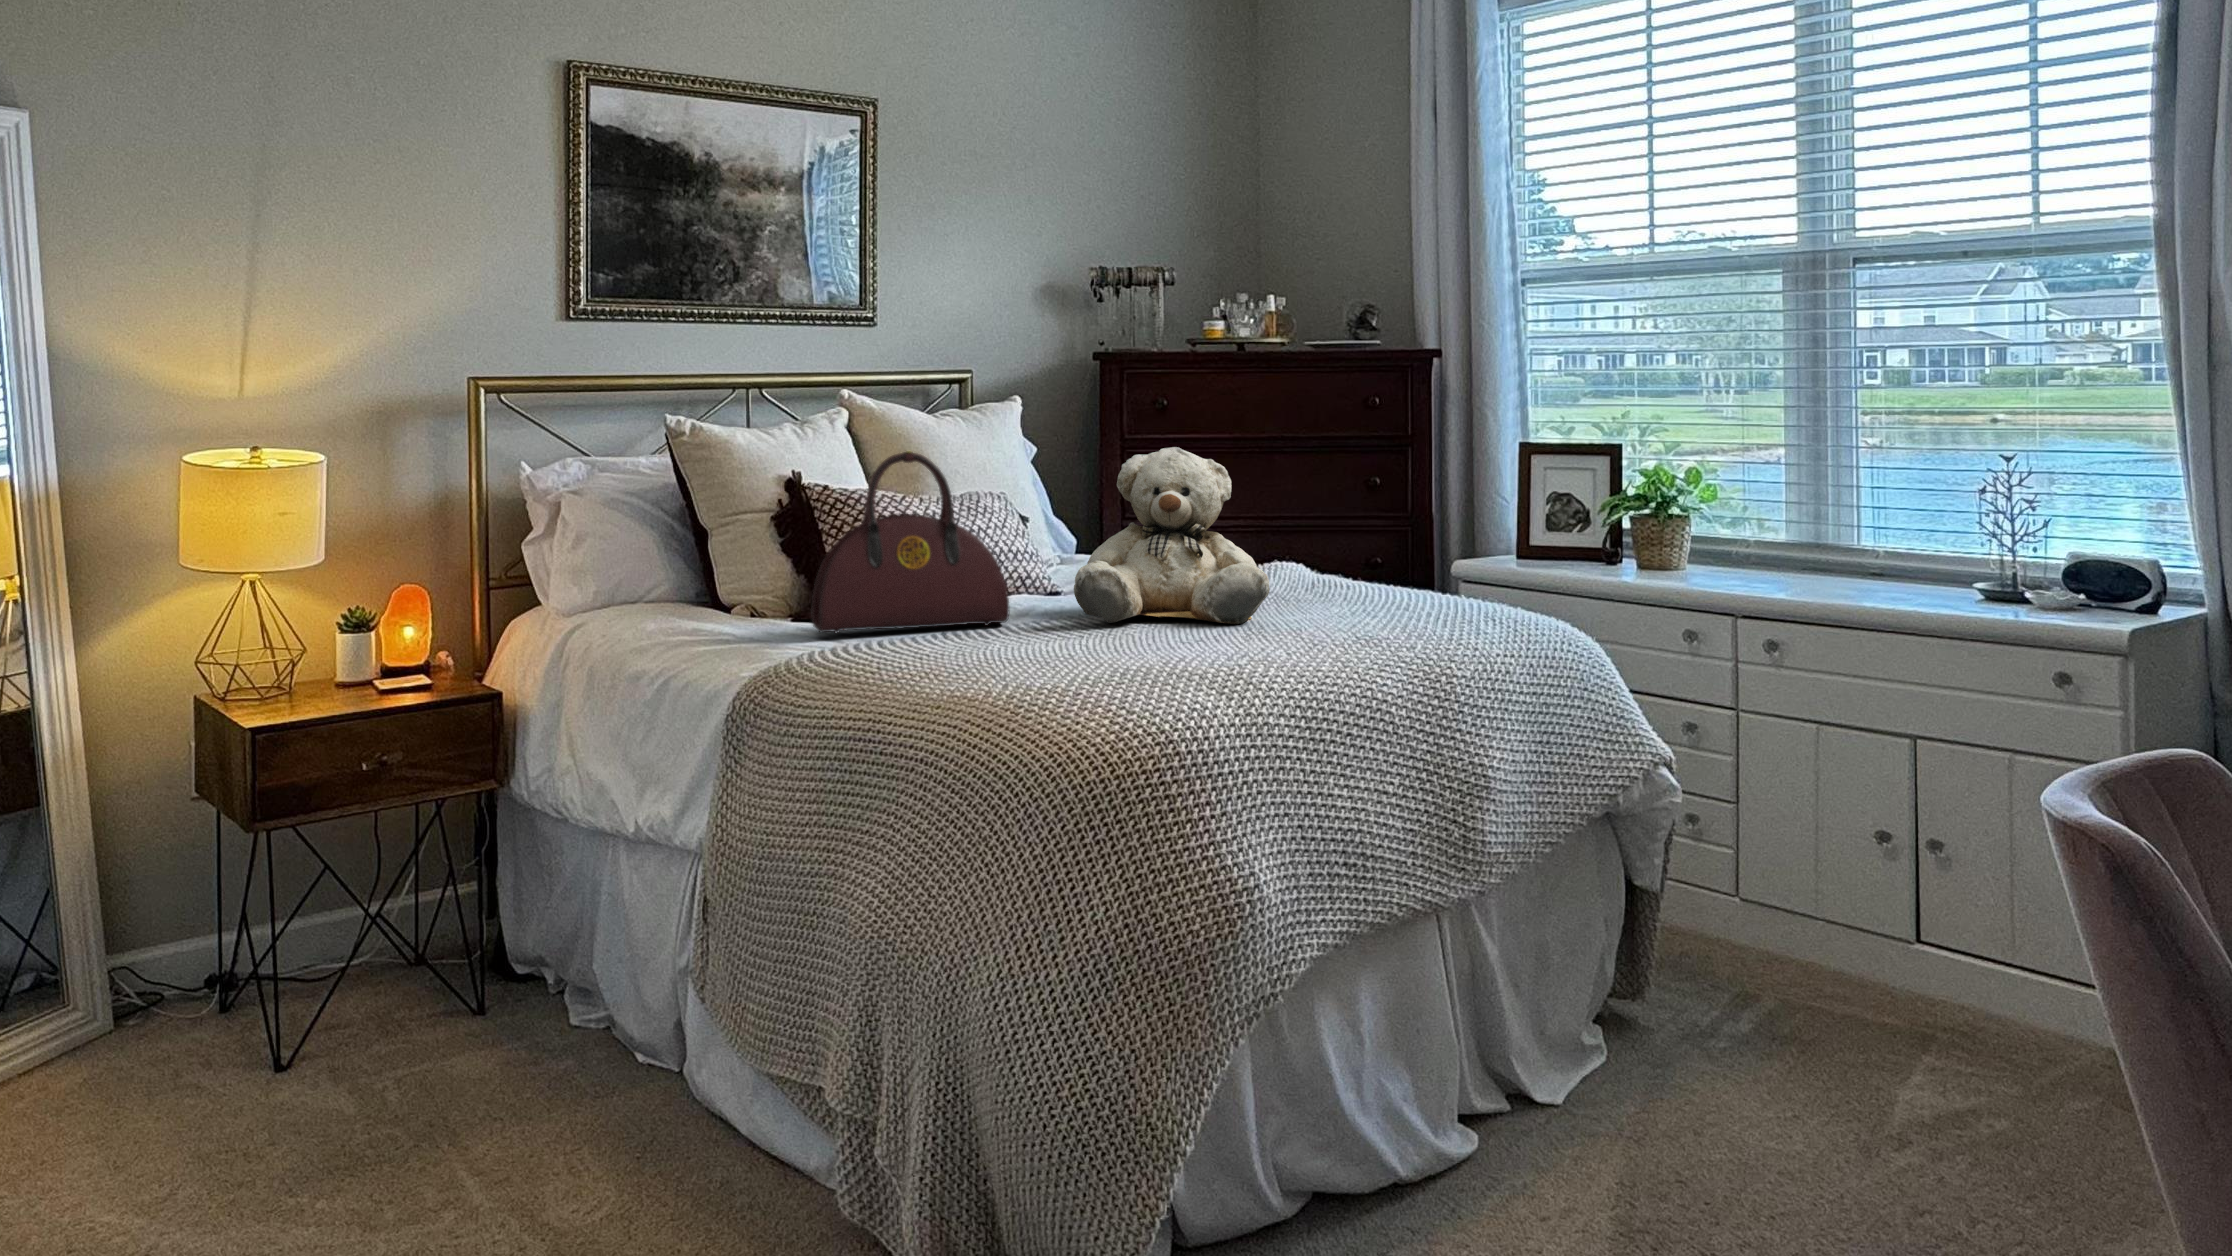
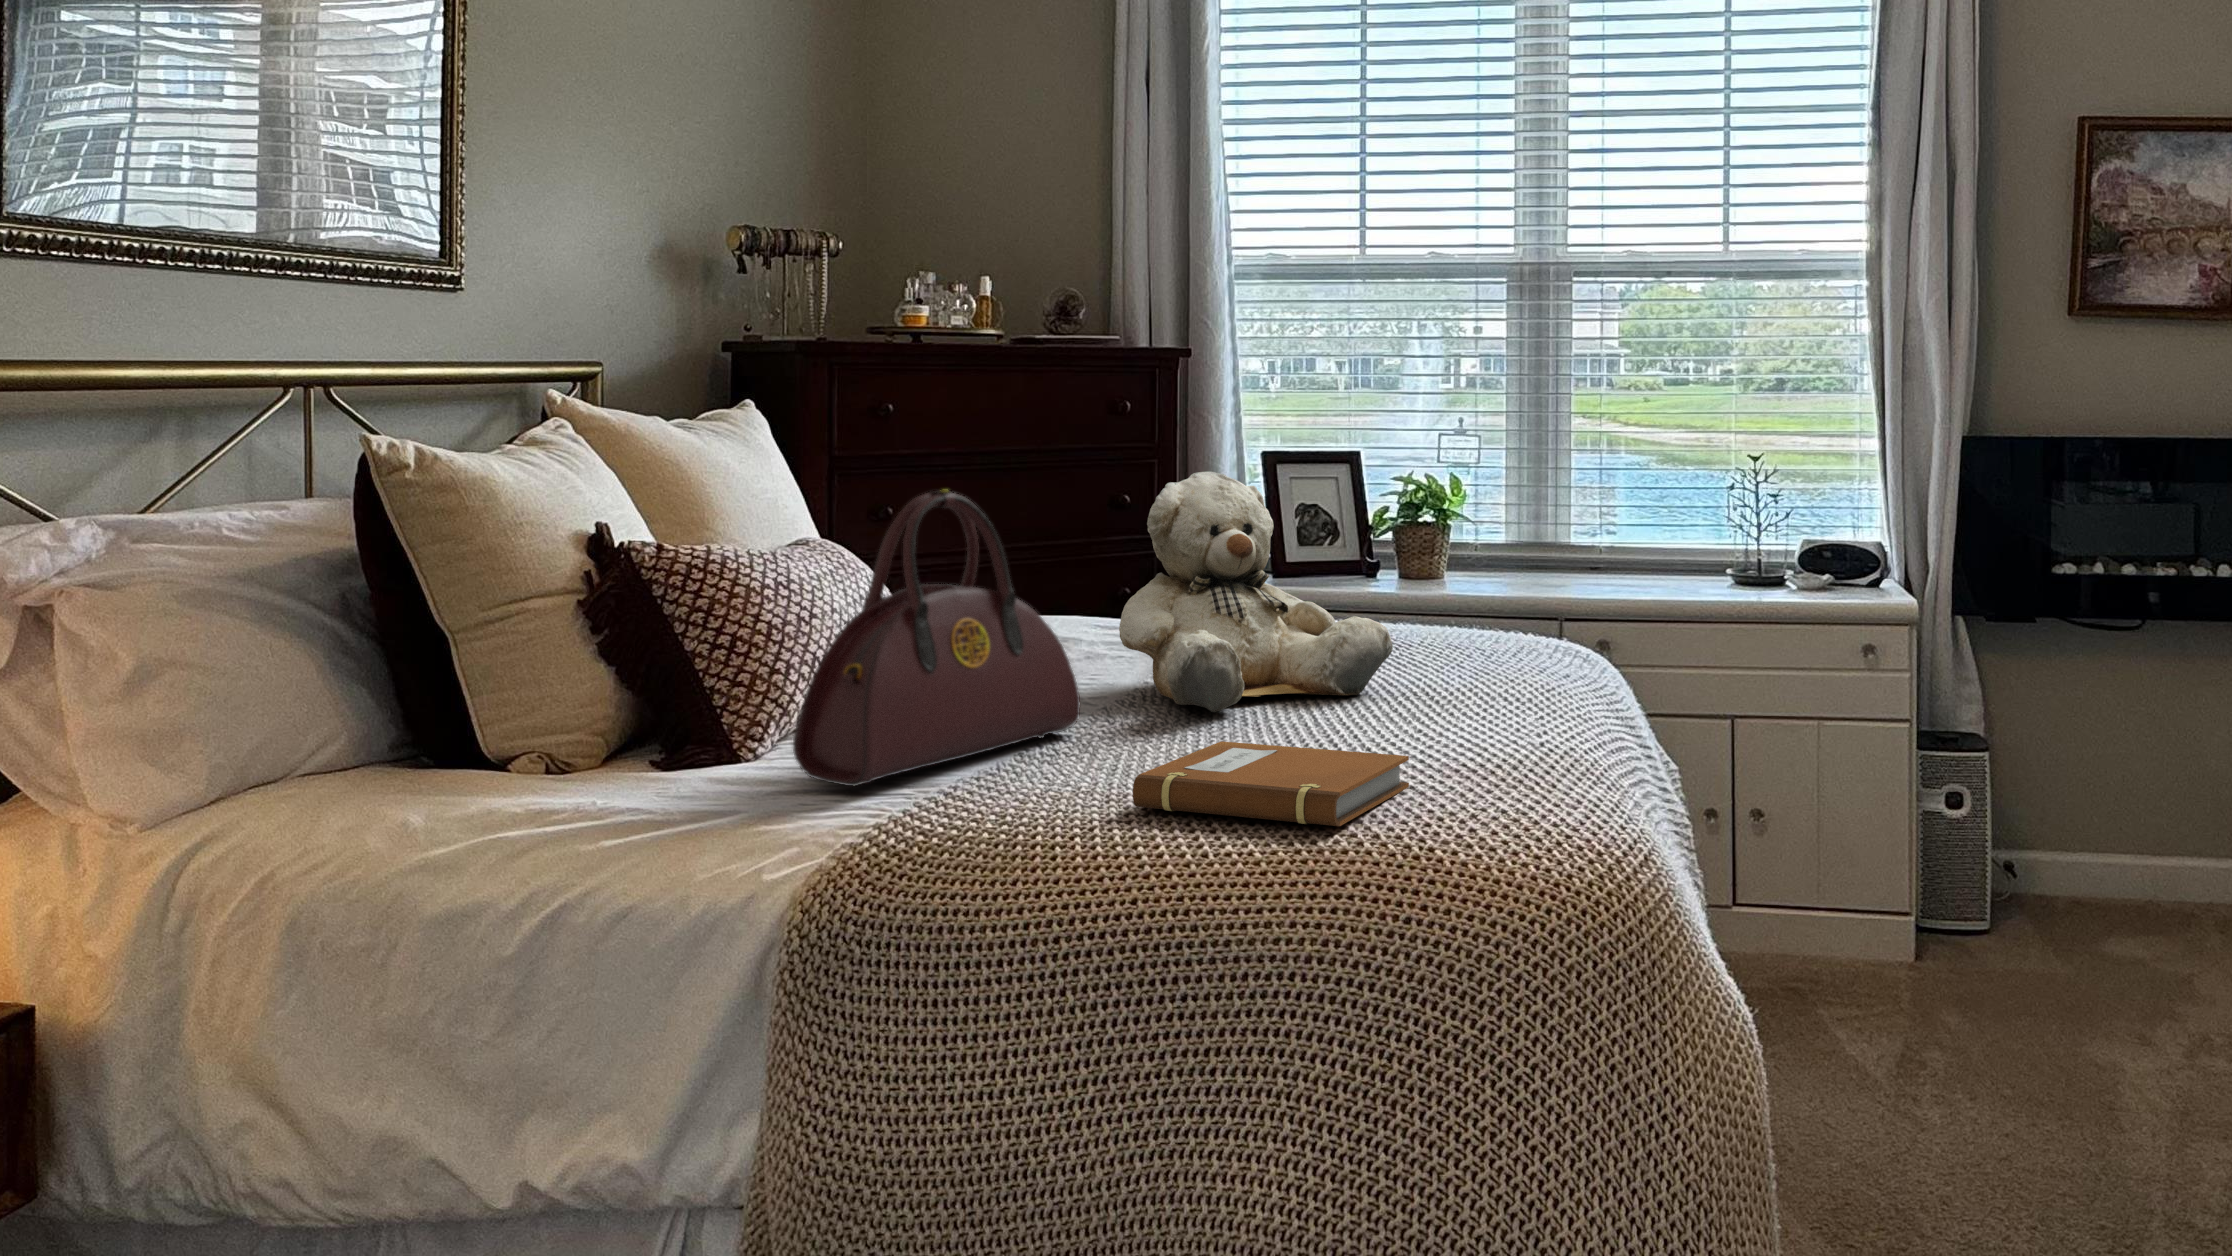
notebook: none [909,630,1088,677] -> present [1133,741,1409,826]

